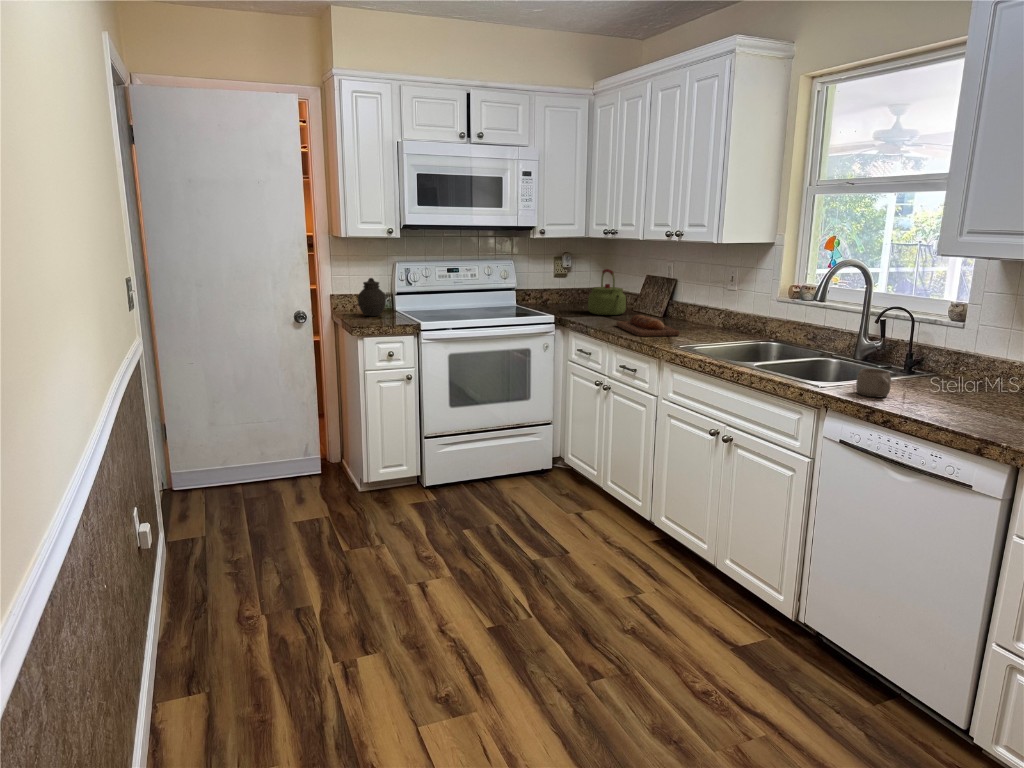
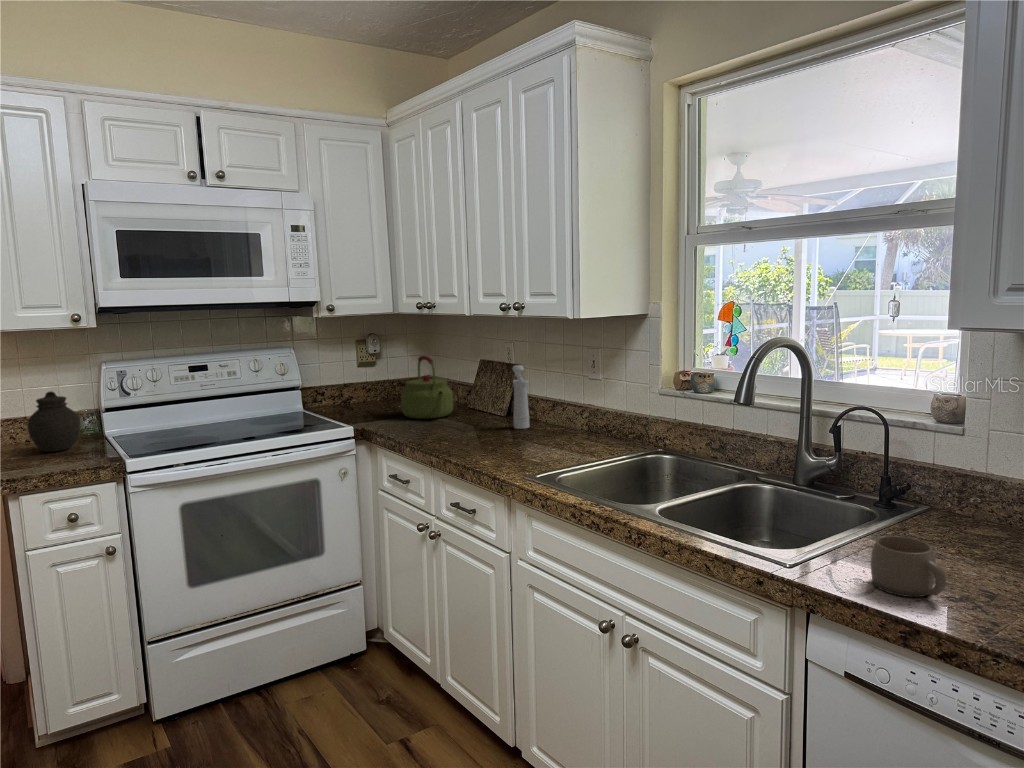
pepper mill: none [669,279,683,324] -> present [512,365,529,429]
bread loaf: present [616,315,680,336] -> none [440,422,532,460]

